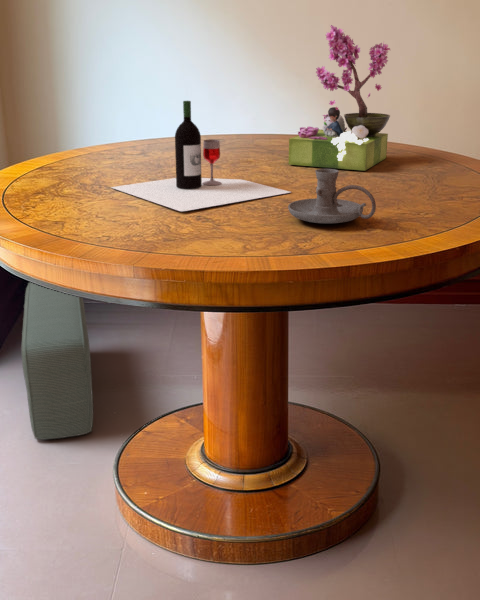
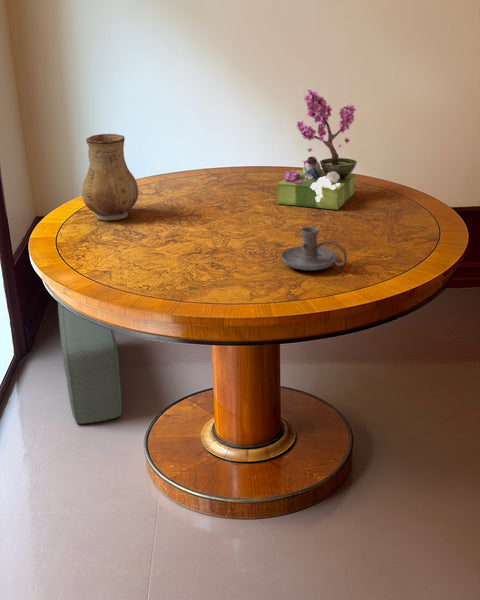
ceramic pitcher: none [43,68,115,176] -> present [81,134,138,220]
wine bottle: present [111,101,290,211] -> none [139,166,282,260]

